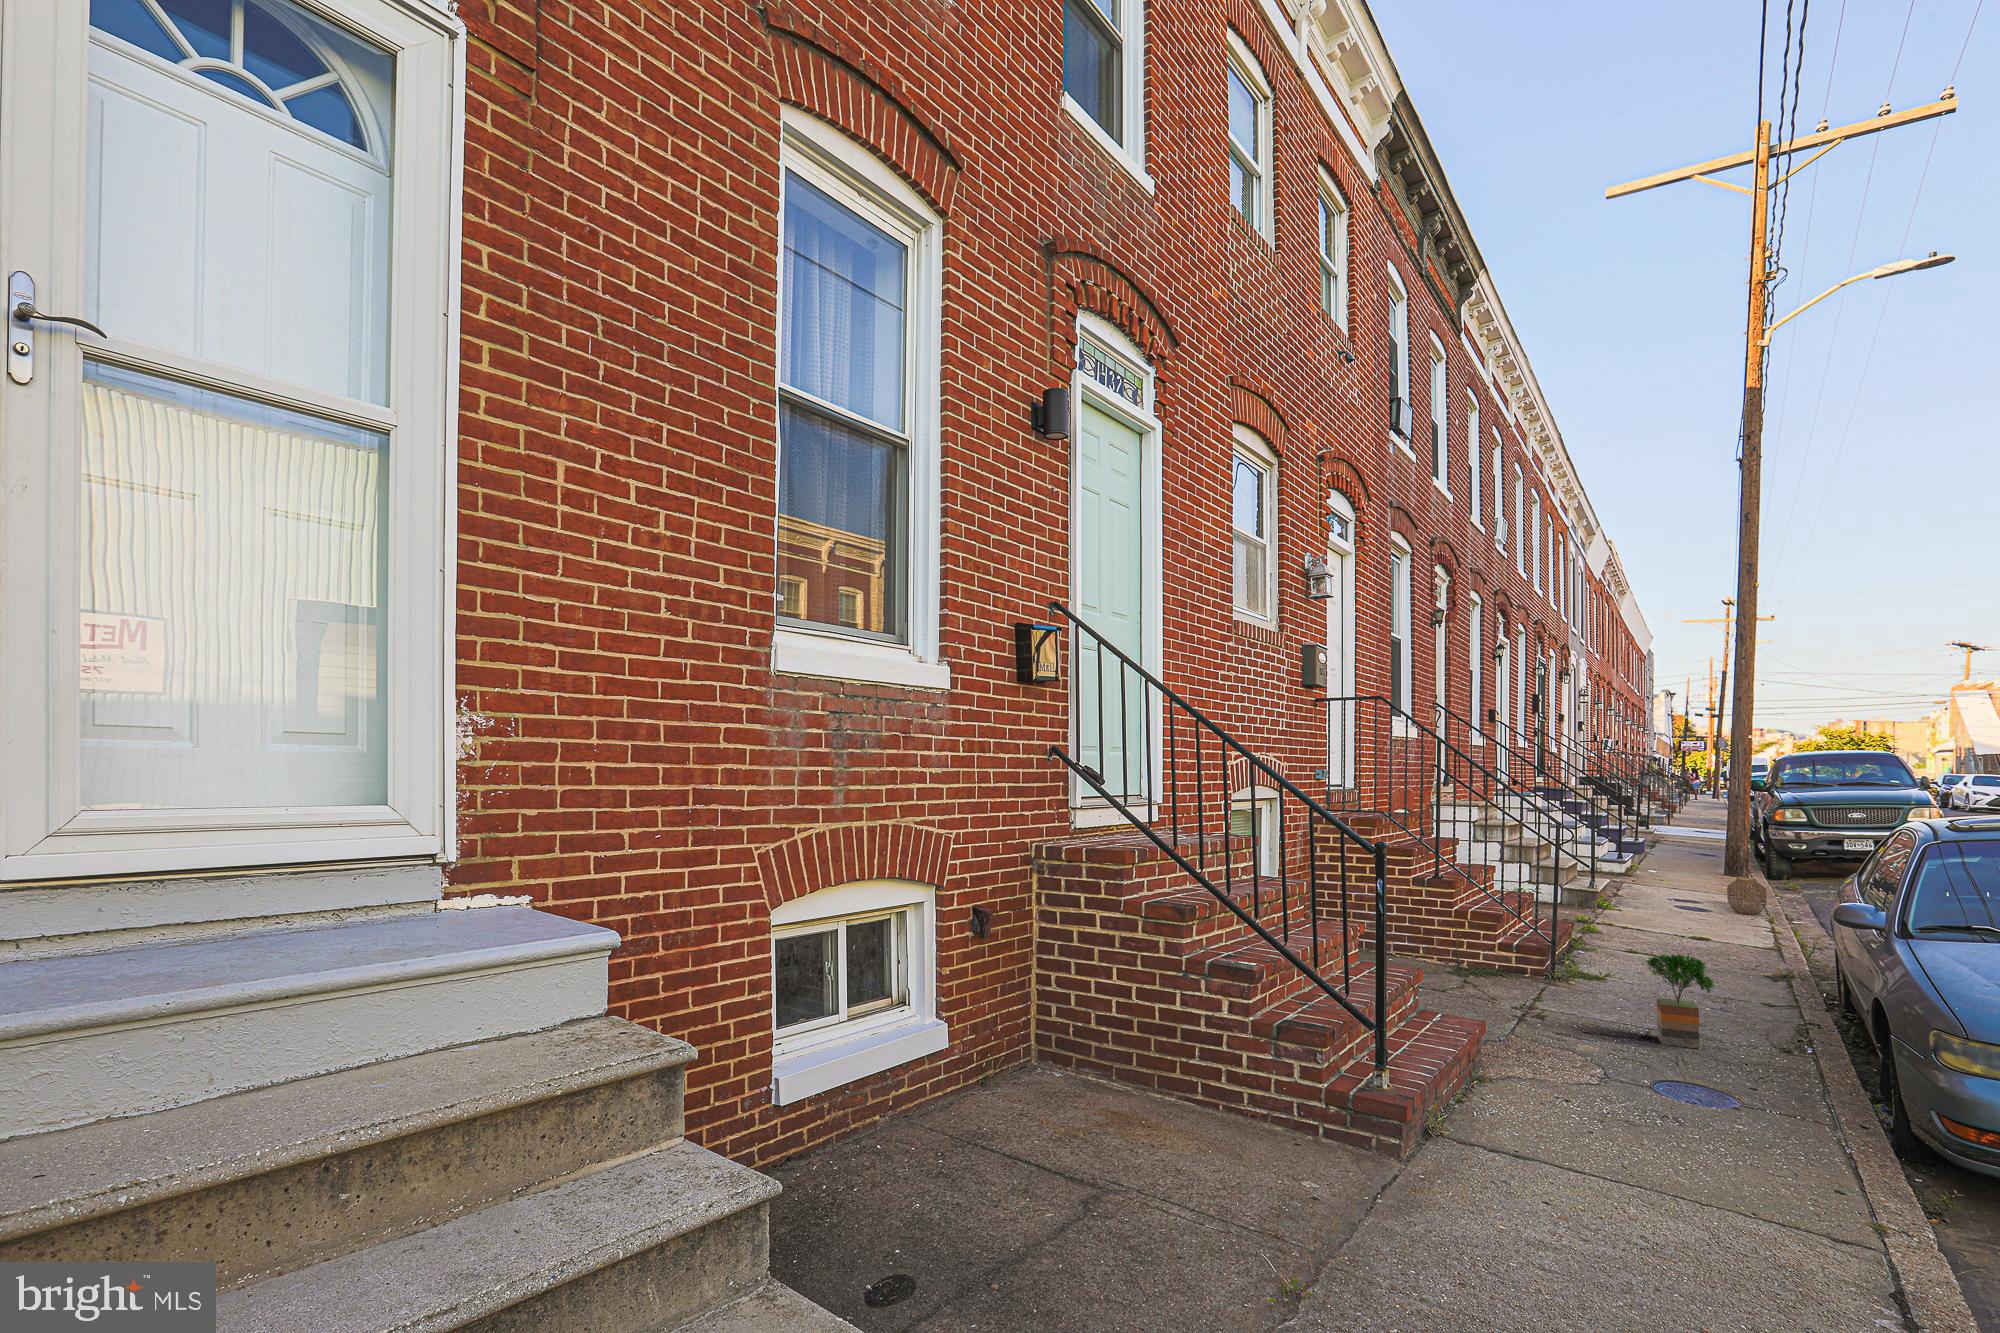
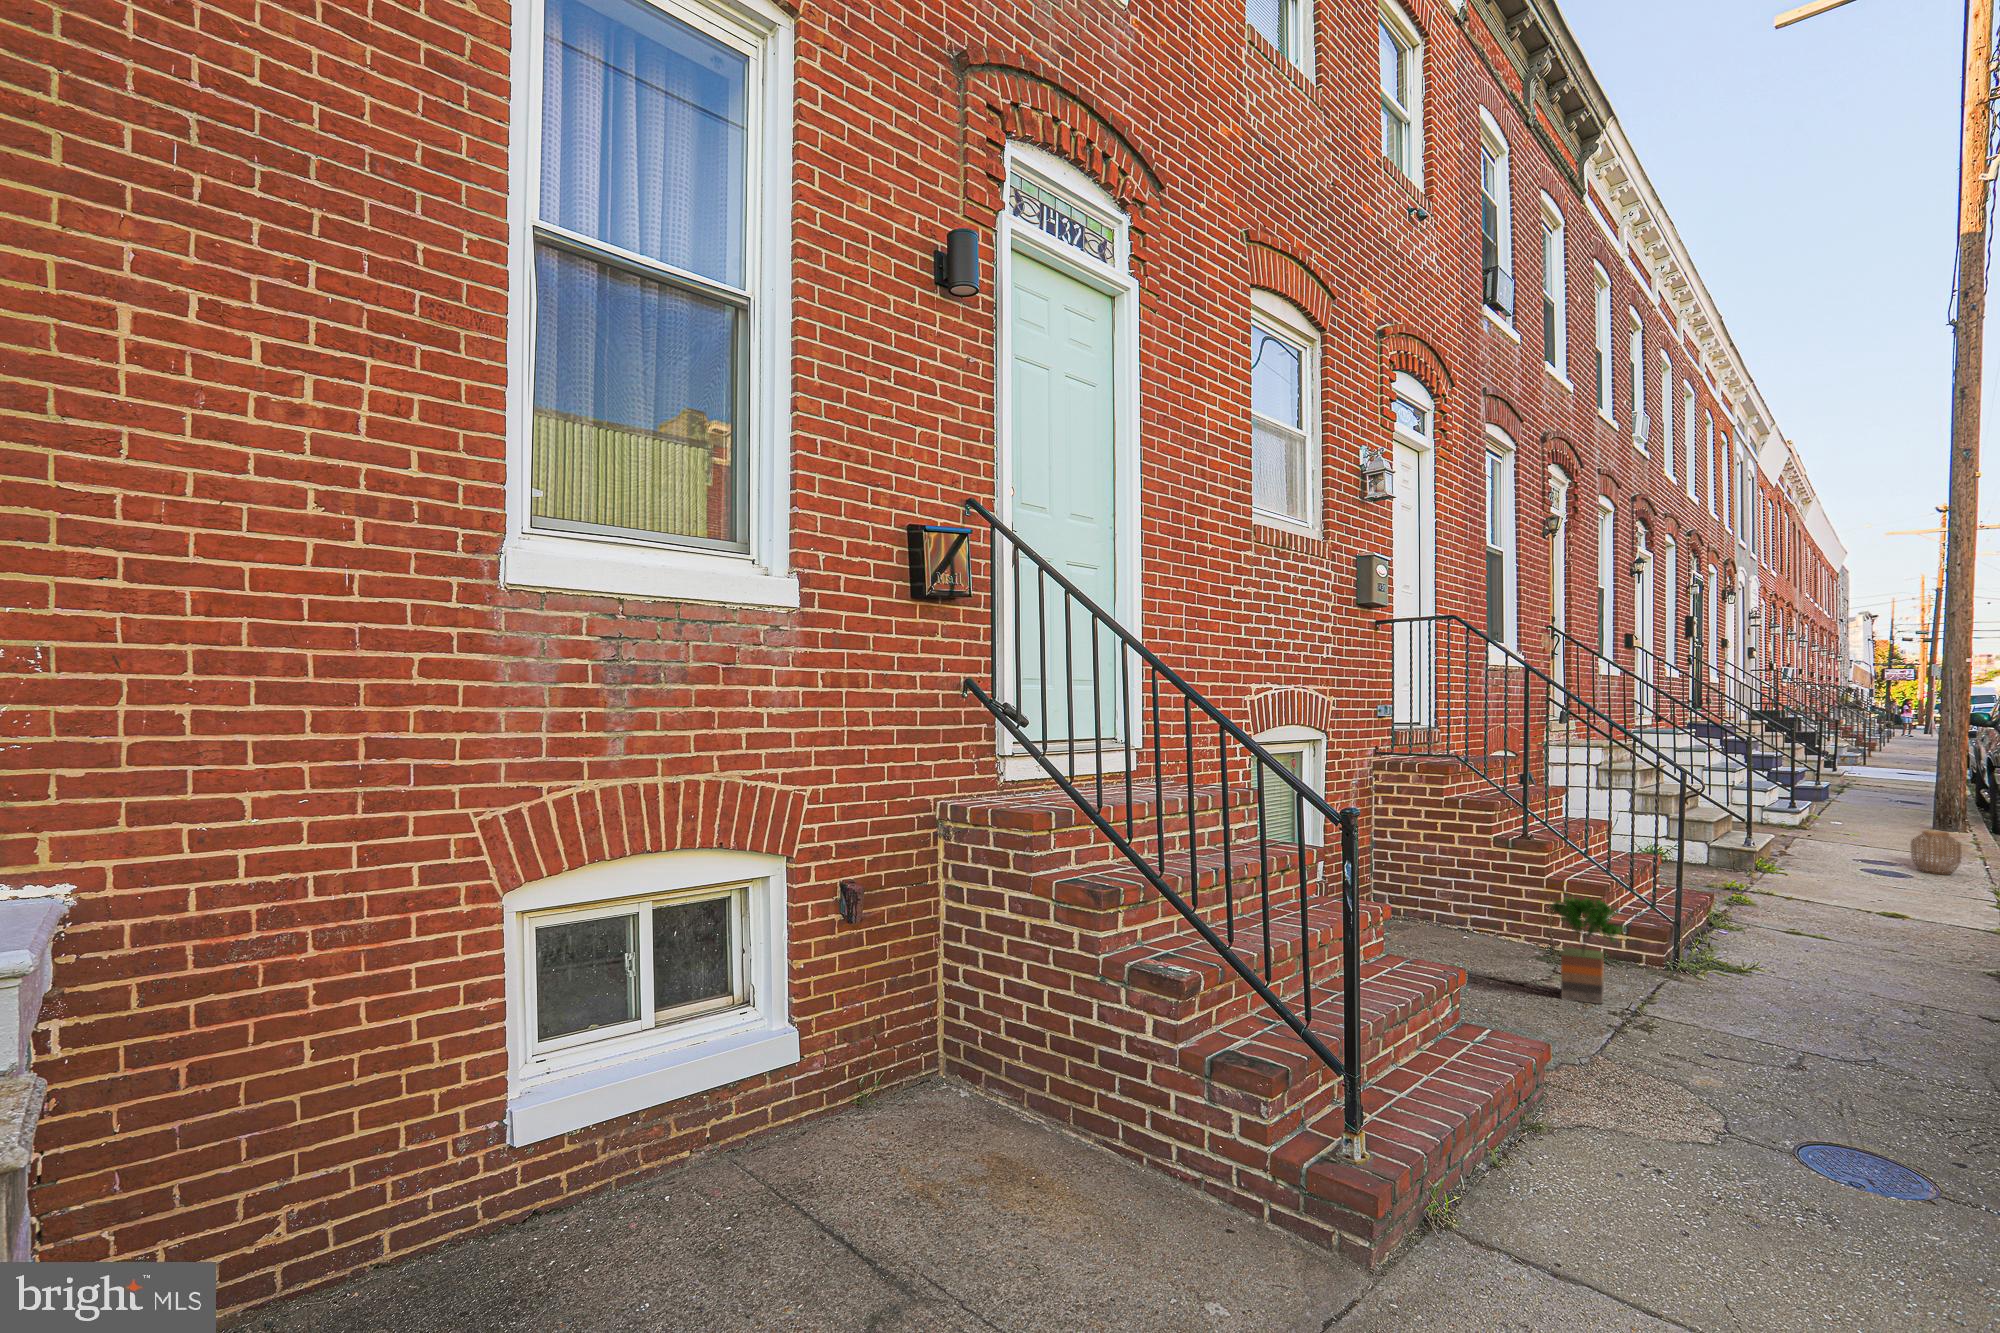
potted tree: present [1646,953,1714,1049] -> present [1551,898,1621,1004]

